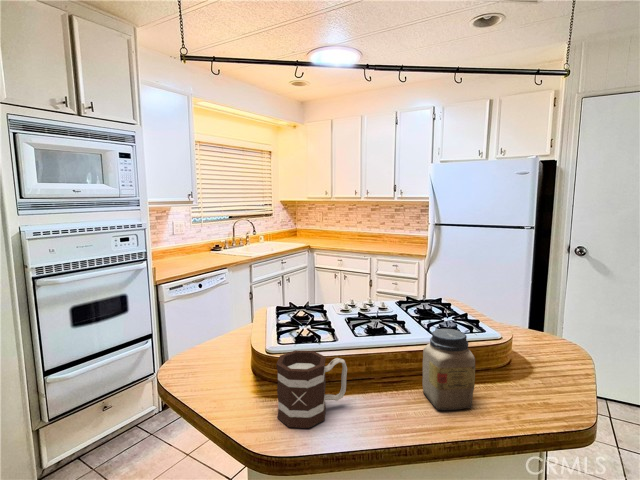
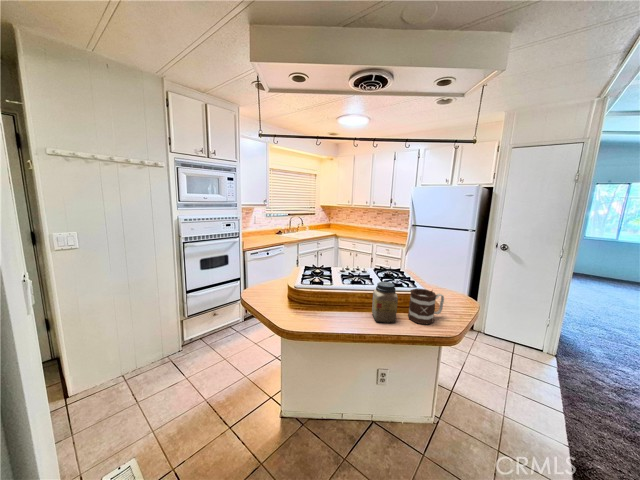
mug: present [276,350,347,428] -> present [408,289,444,325]

